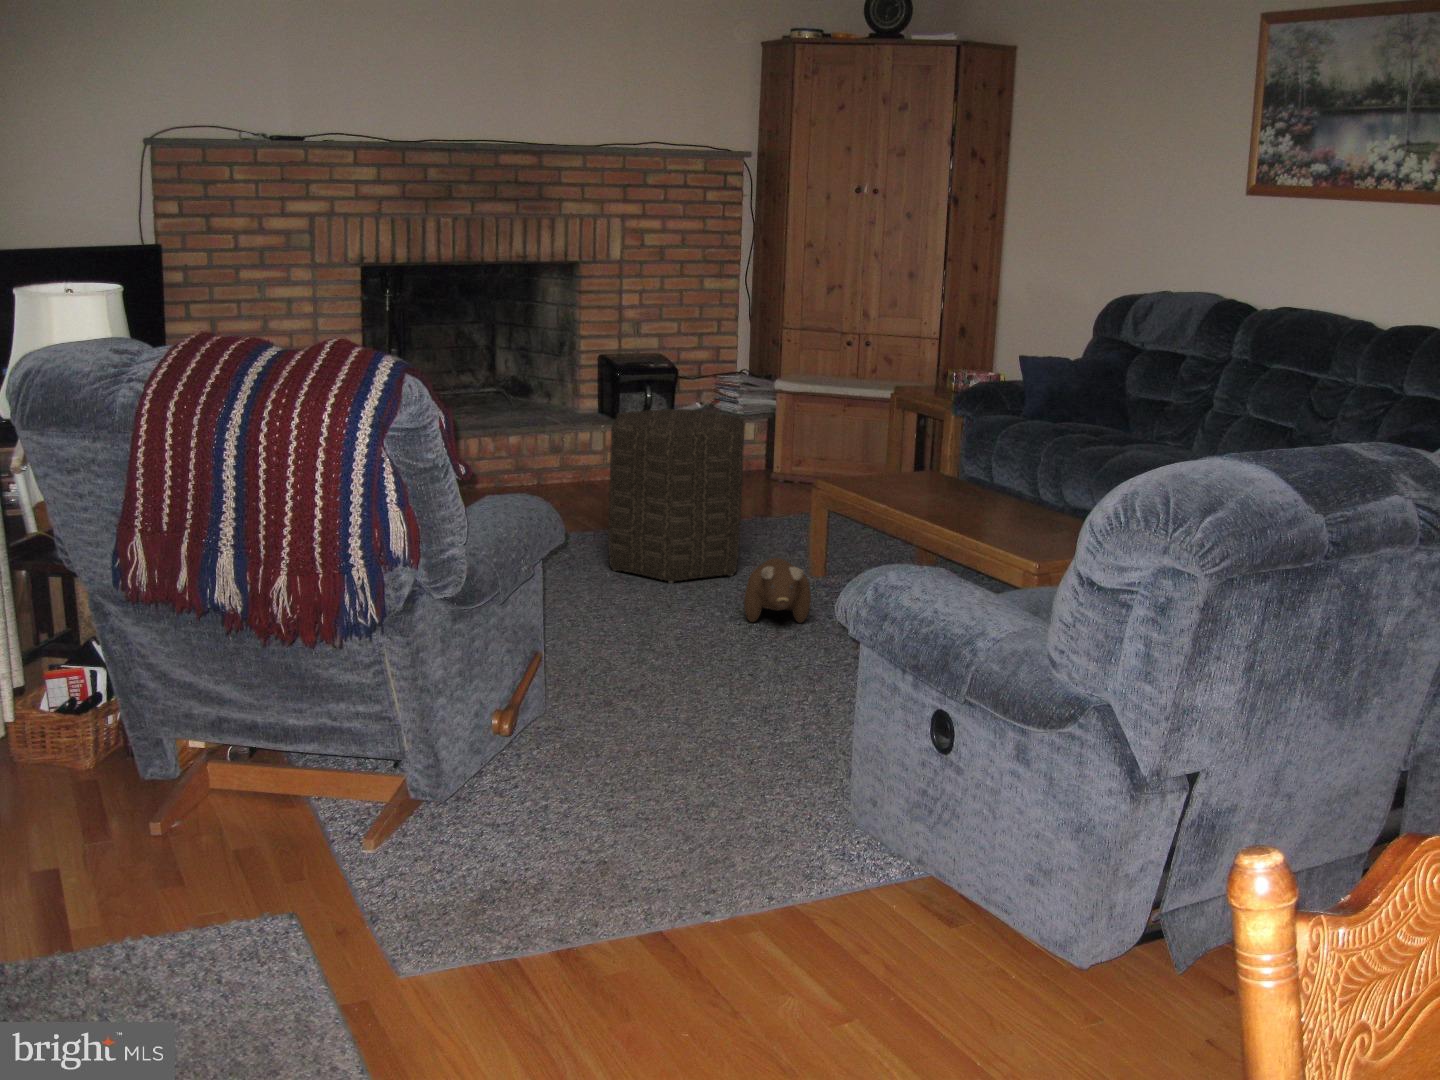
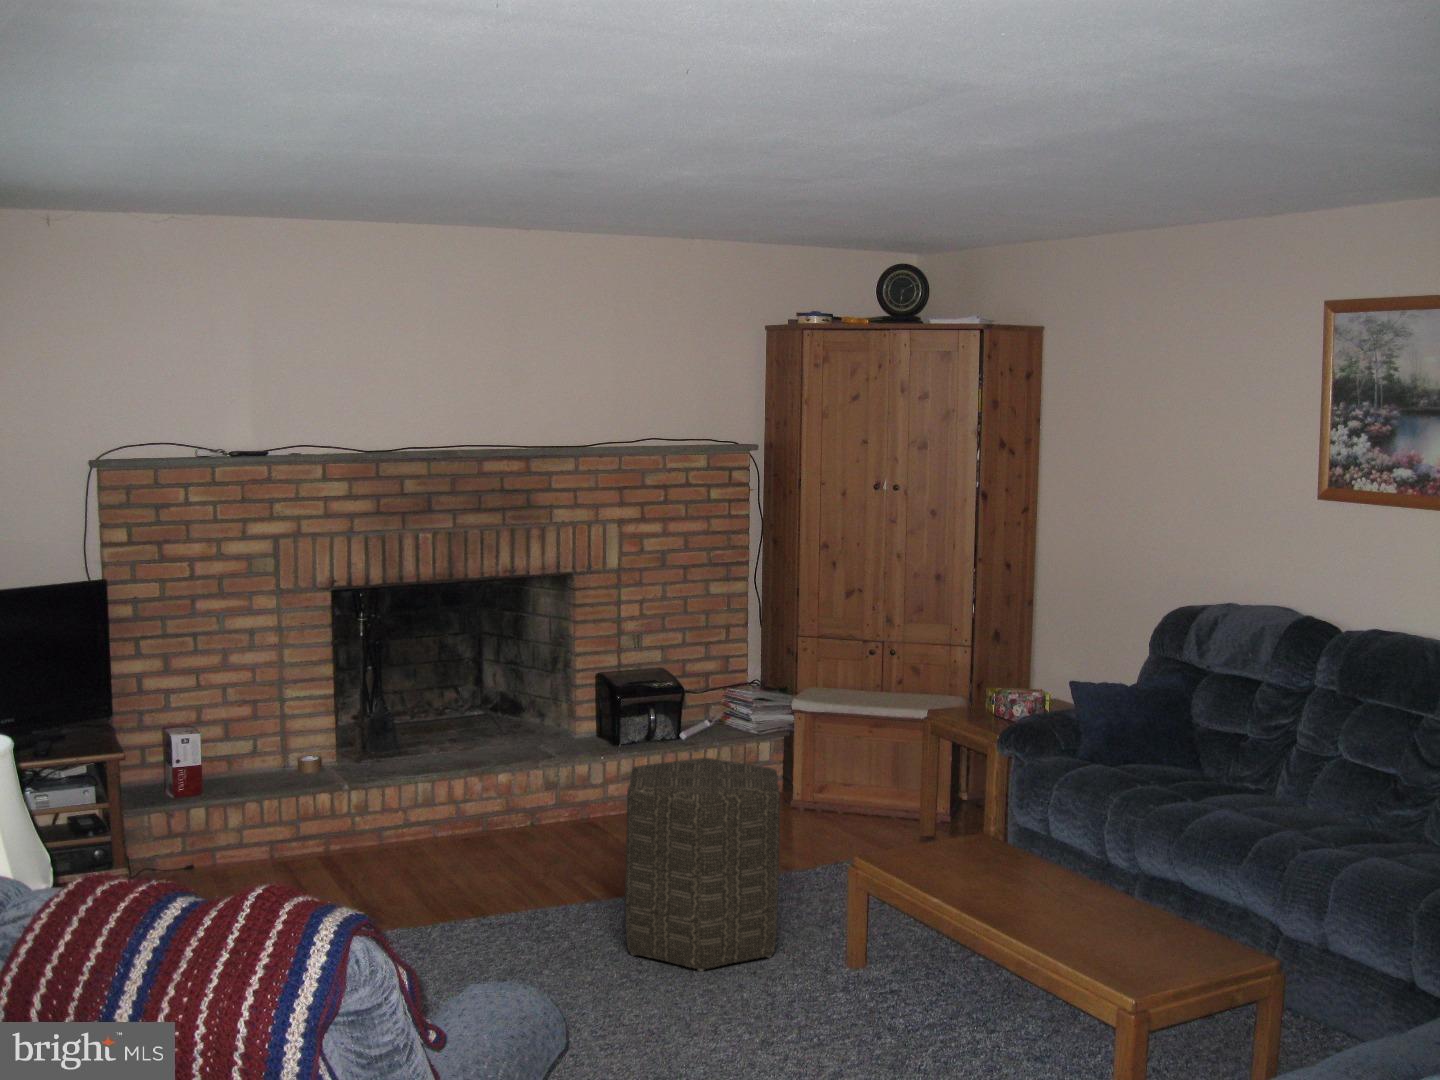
plush toy: present [744,558,811,623] -> none [794,948,872,1028]

